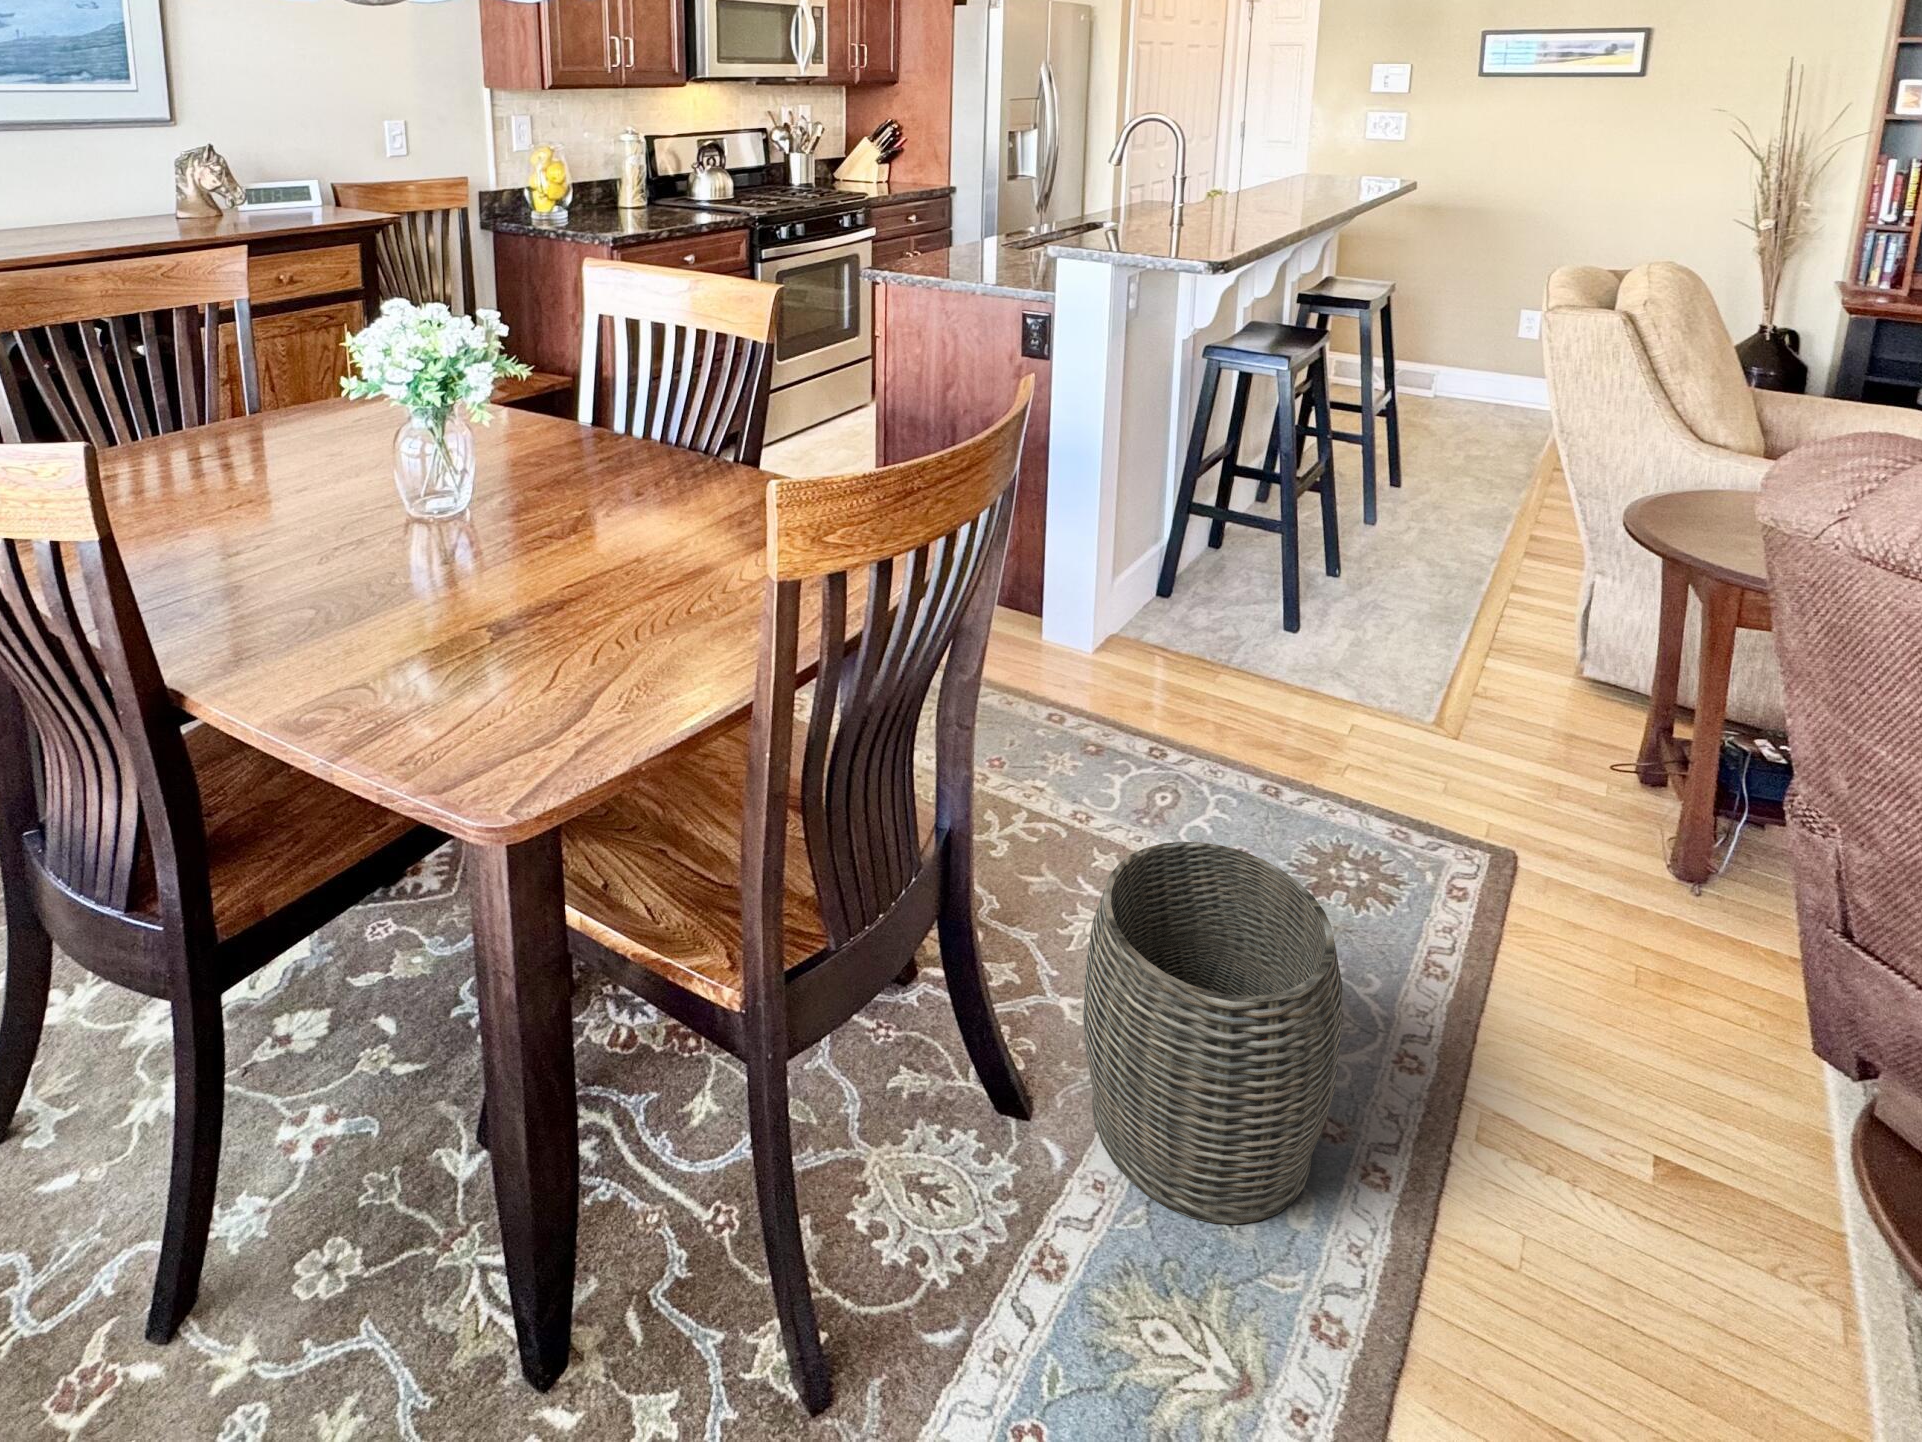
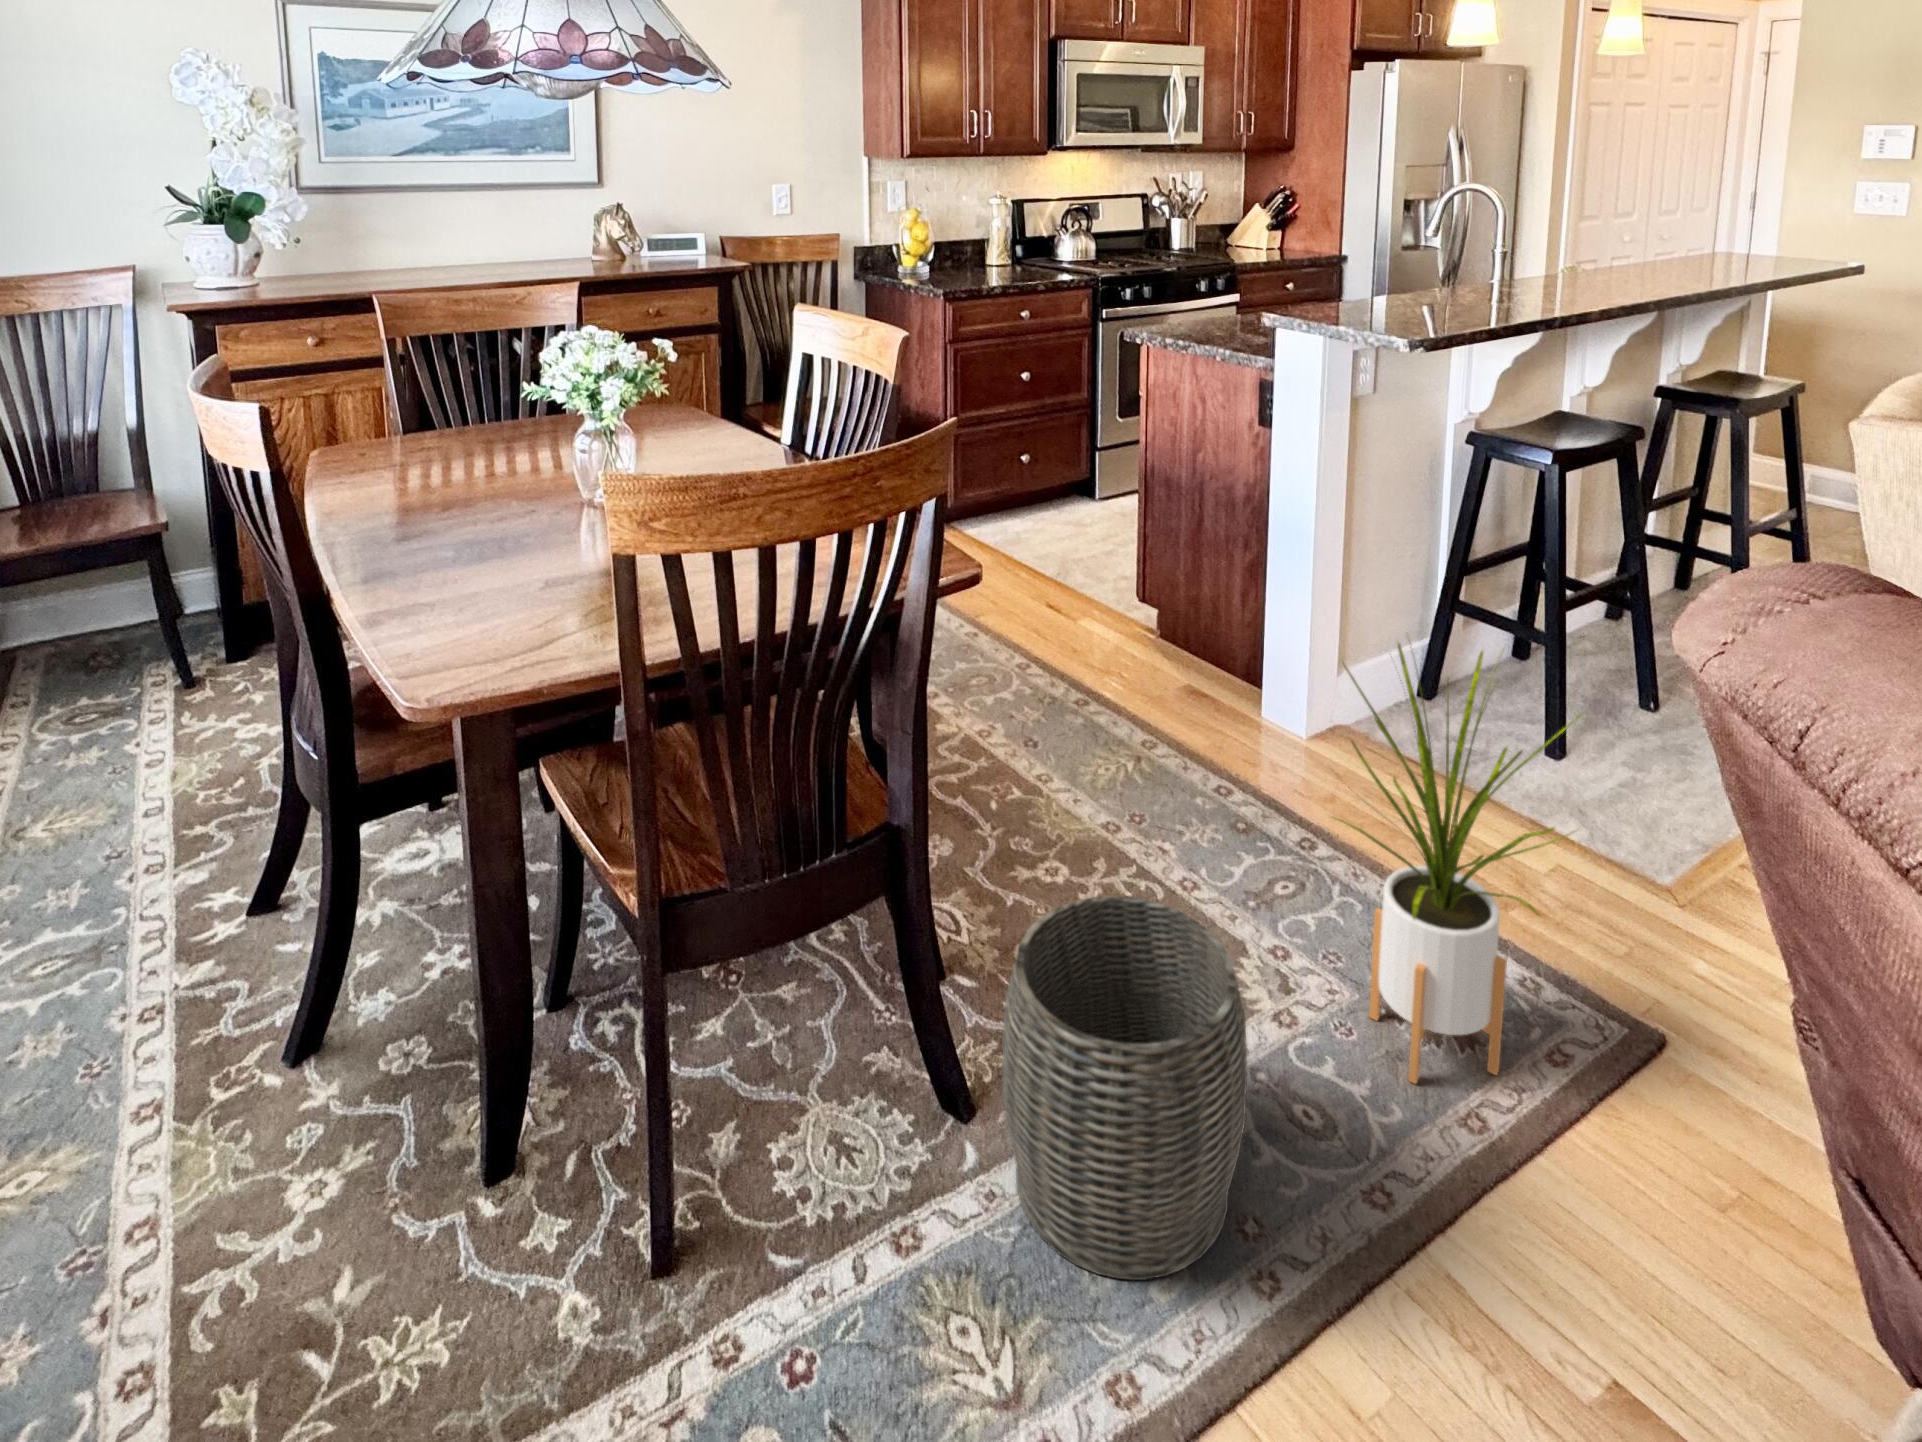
house plant: none [1277,537,1511,946] -> present [1335,643,1582,1084]

